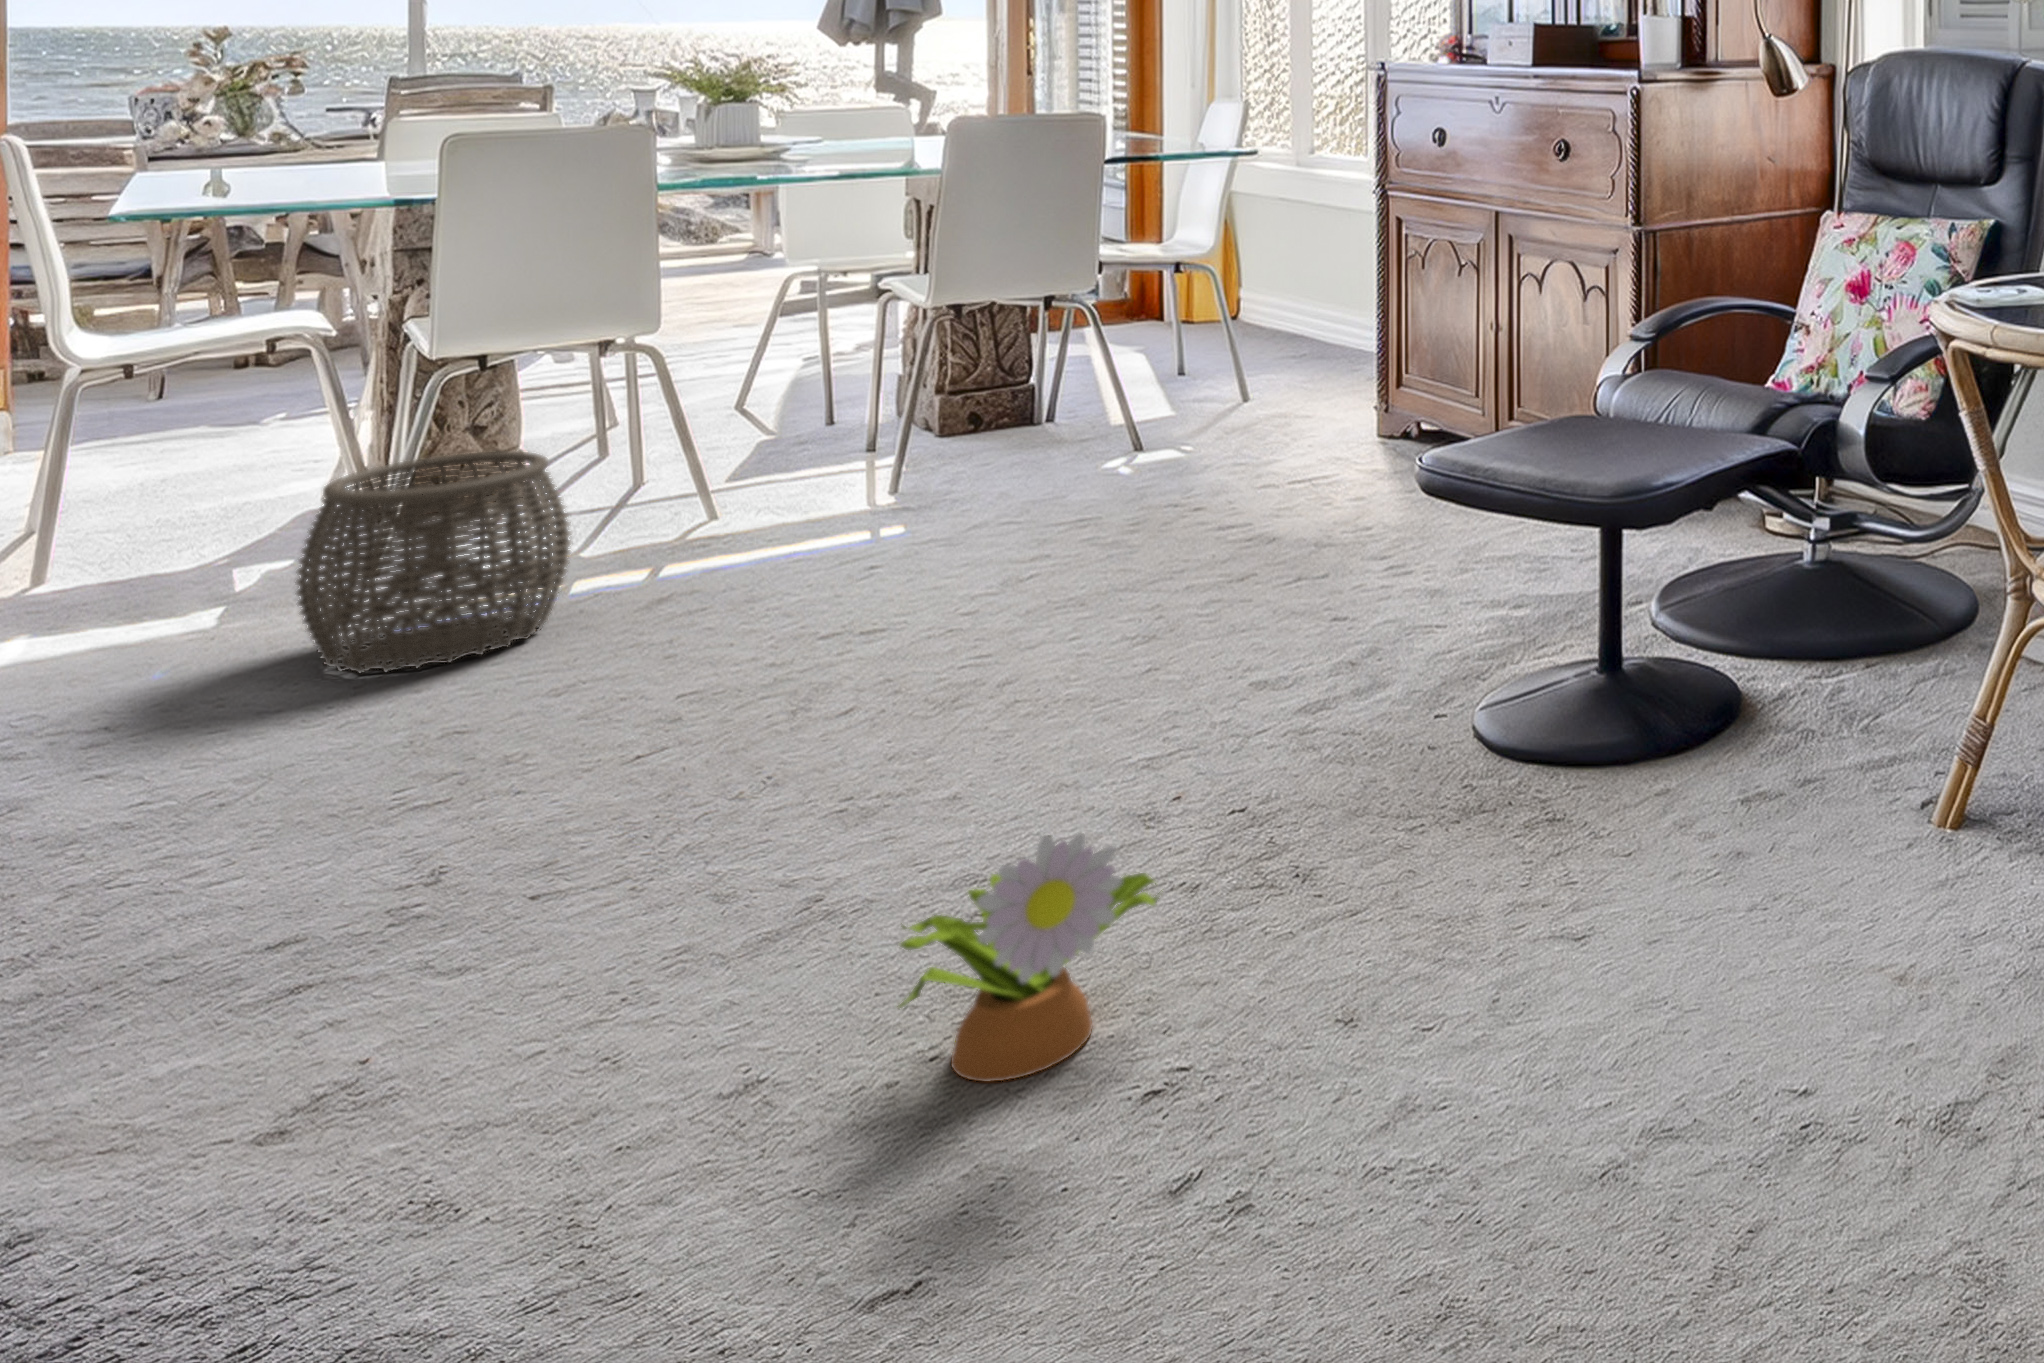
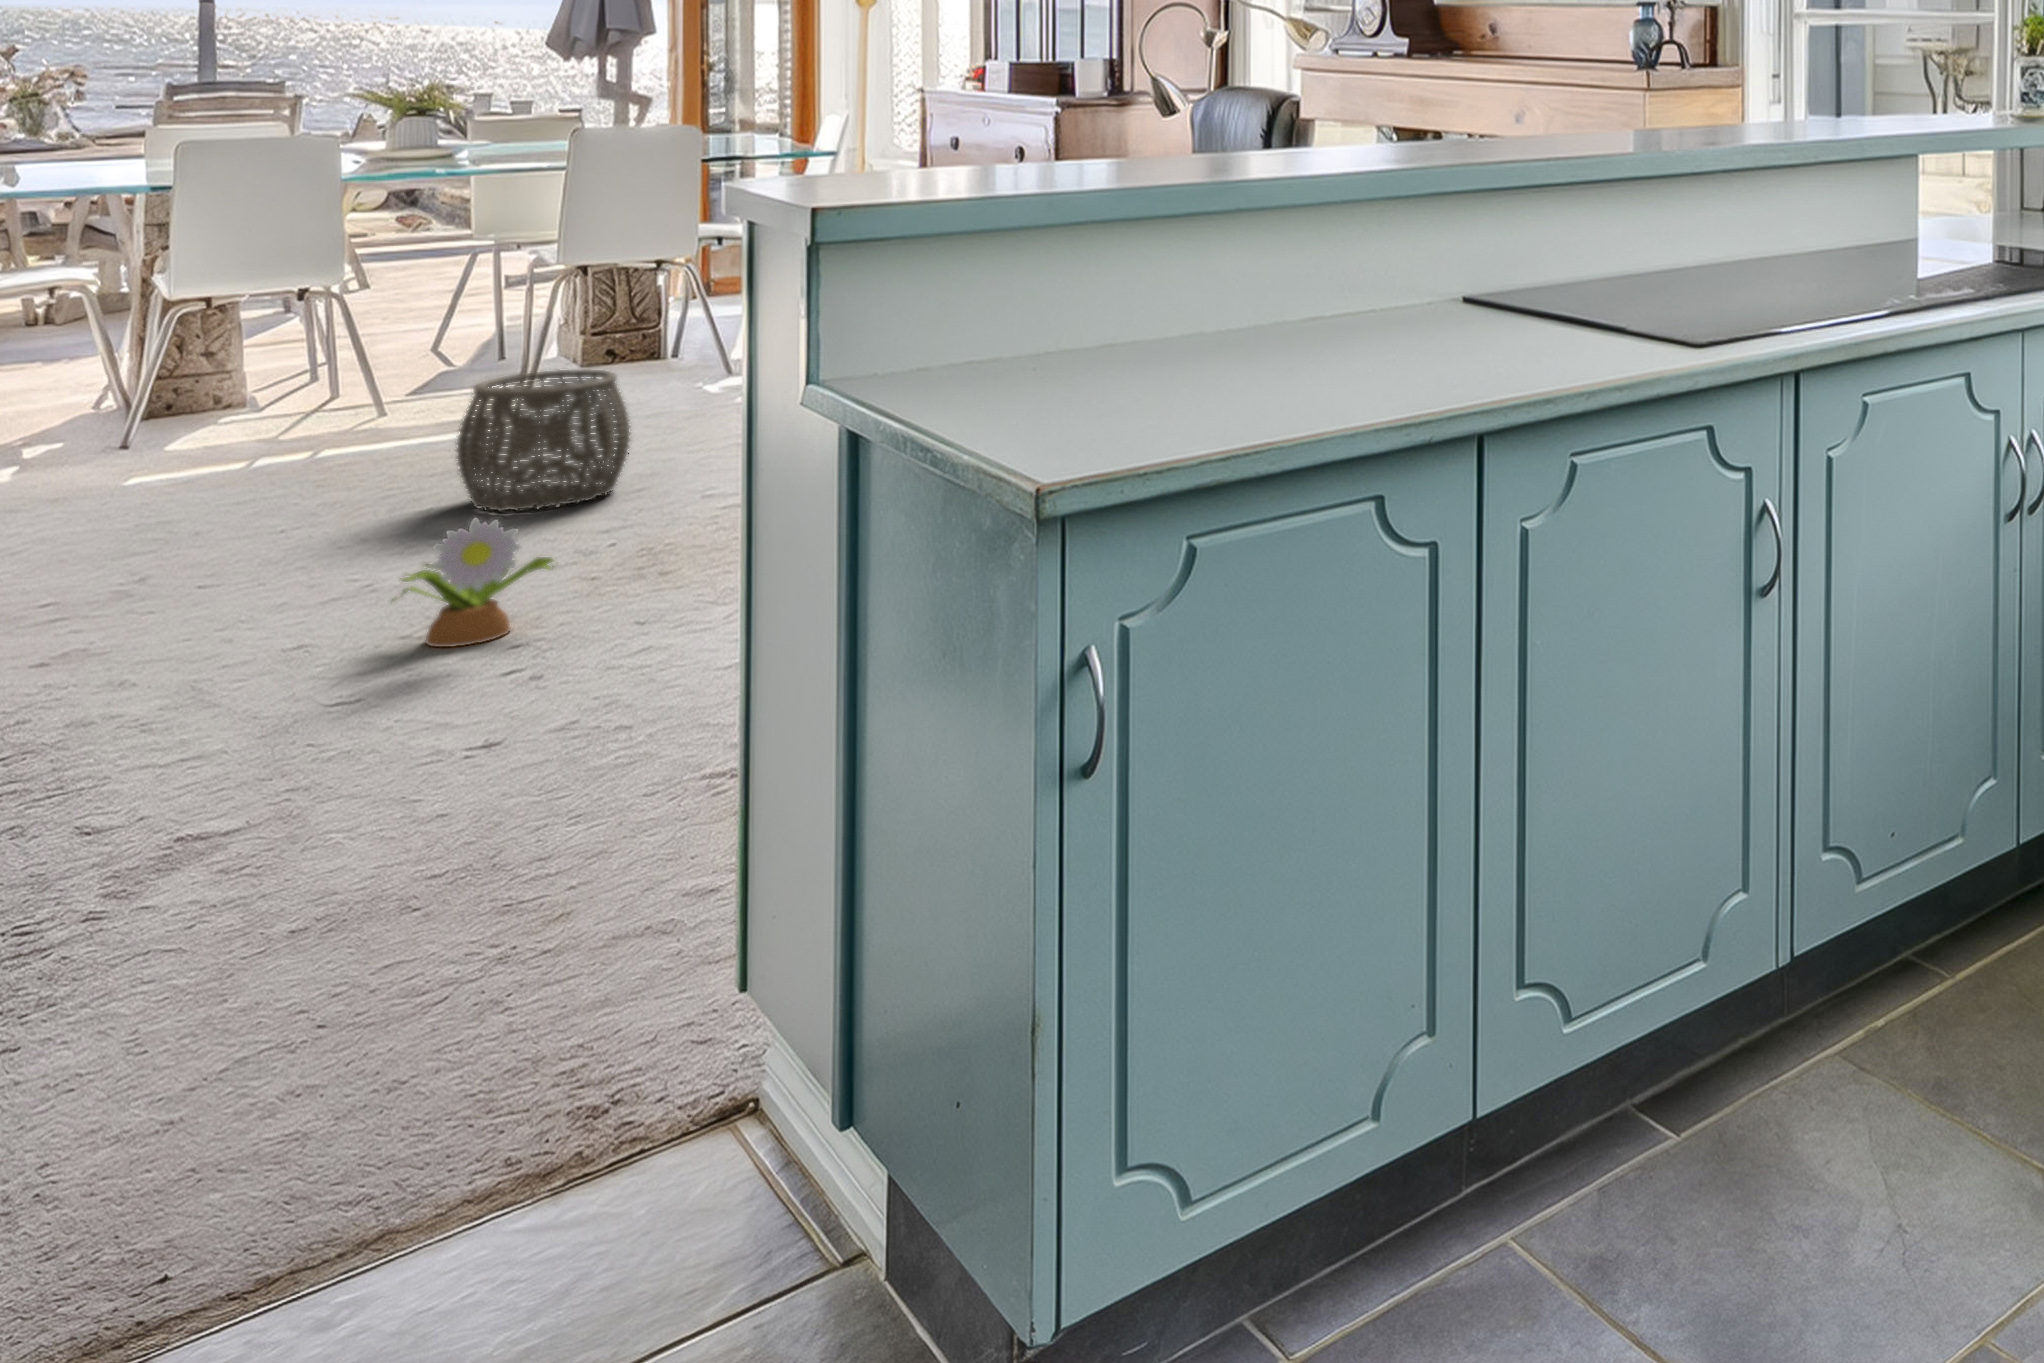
woven basket: present [295,451,571,673] -> present [456,370,630,512]

